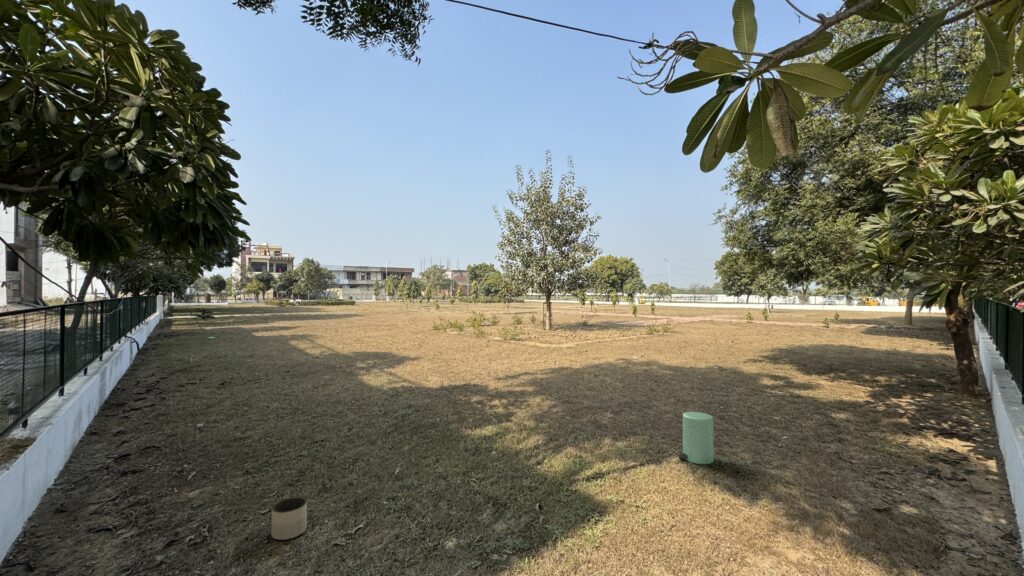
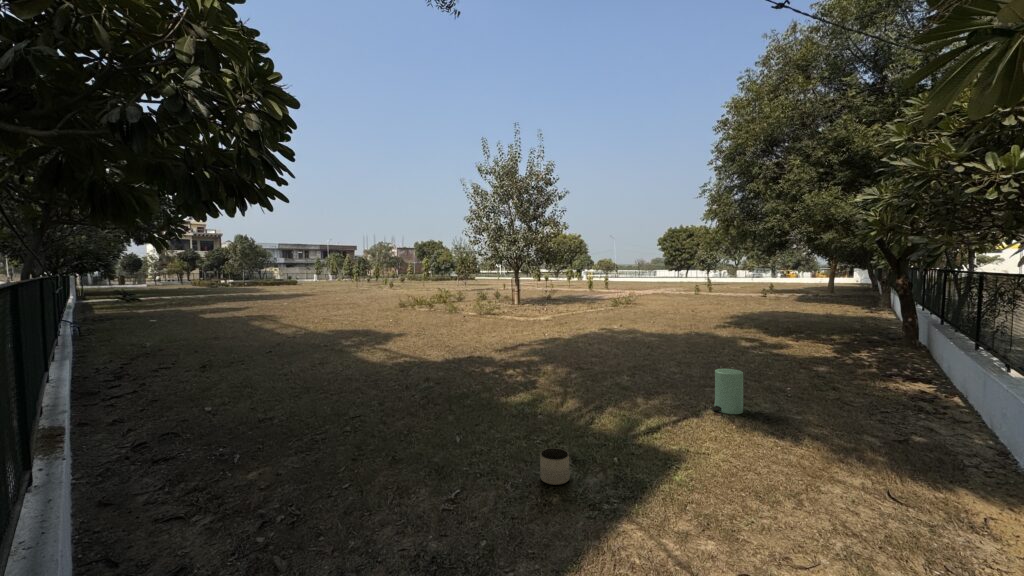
planter: present [271,497,307,540] -> present [540,448,570,485]

